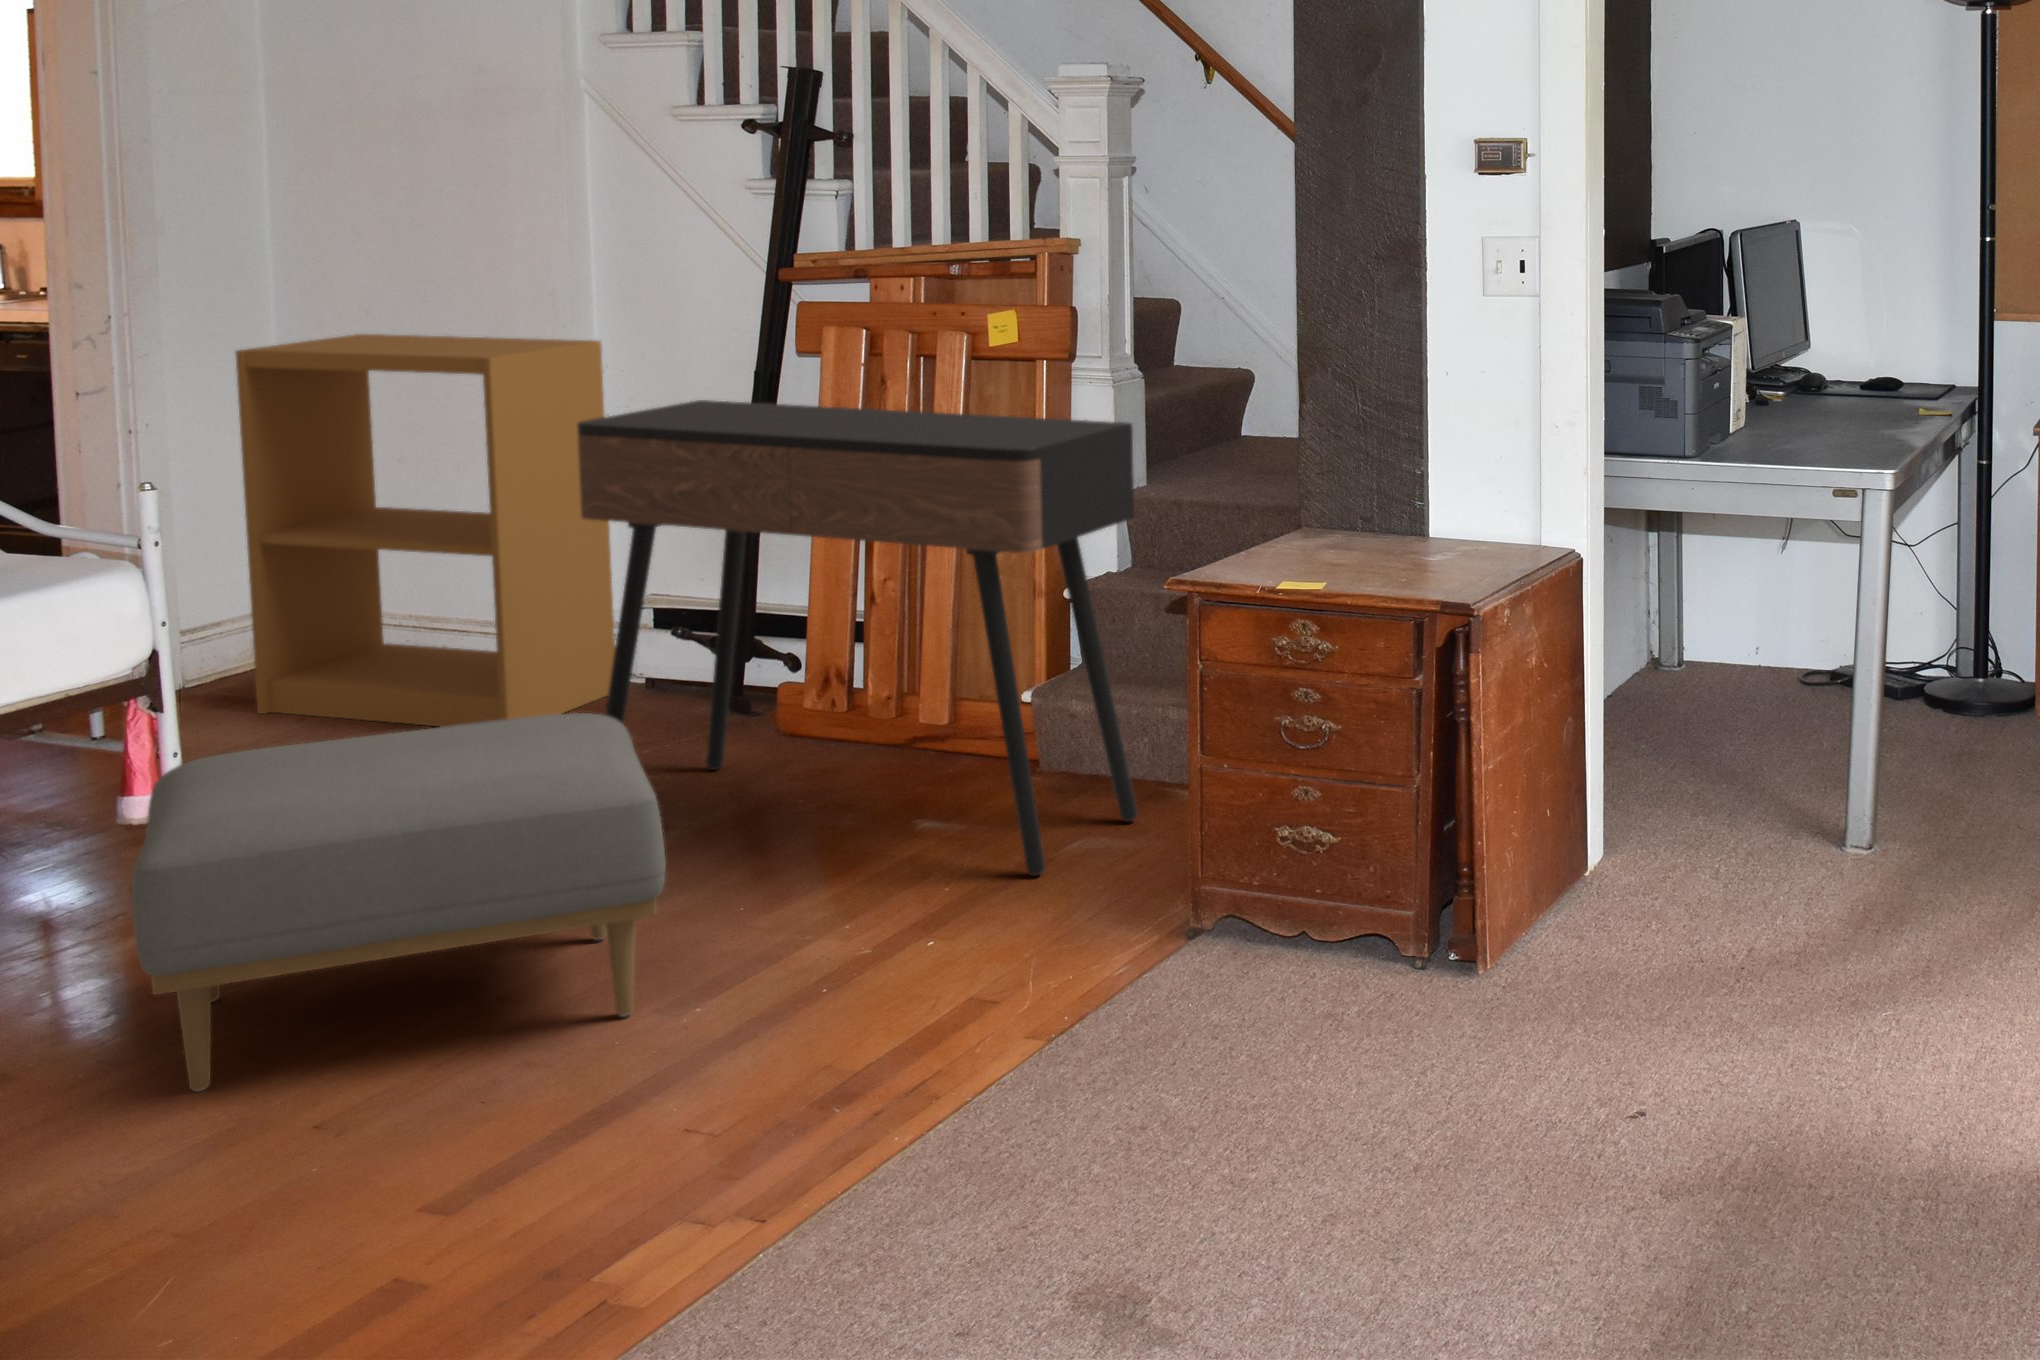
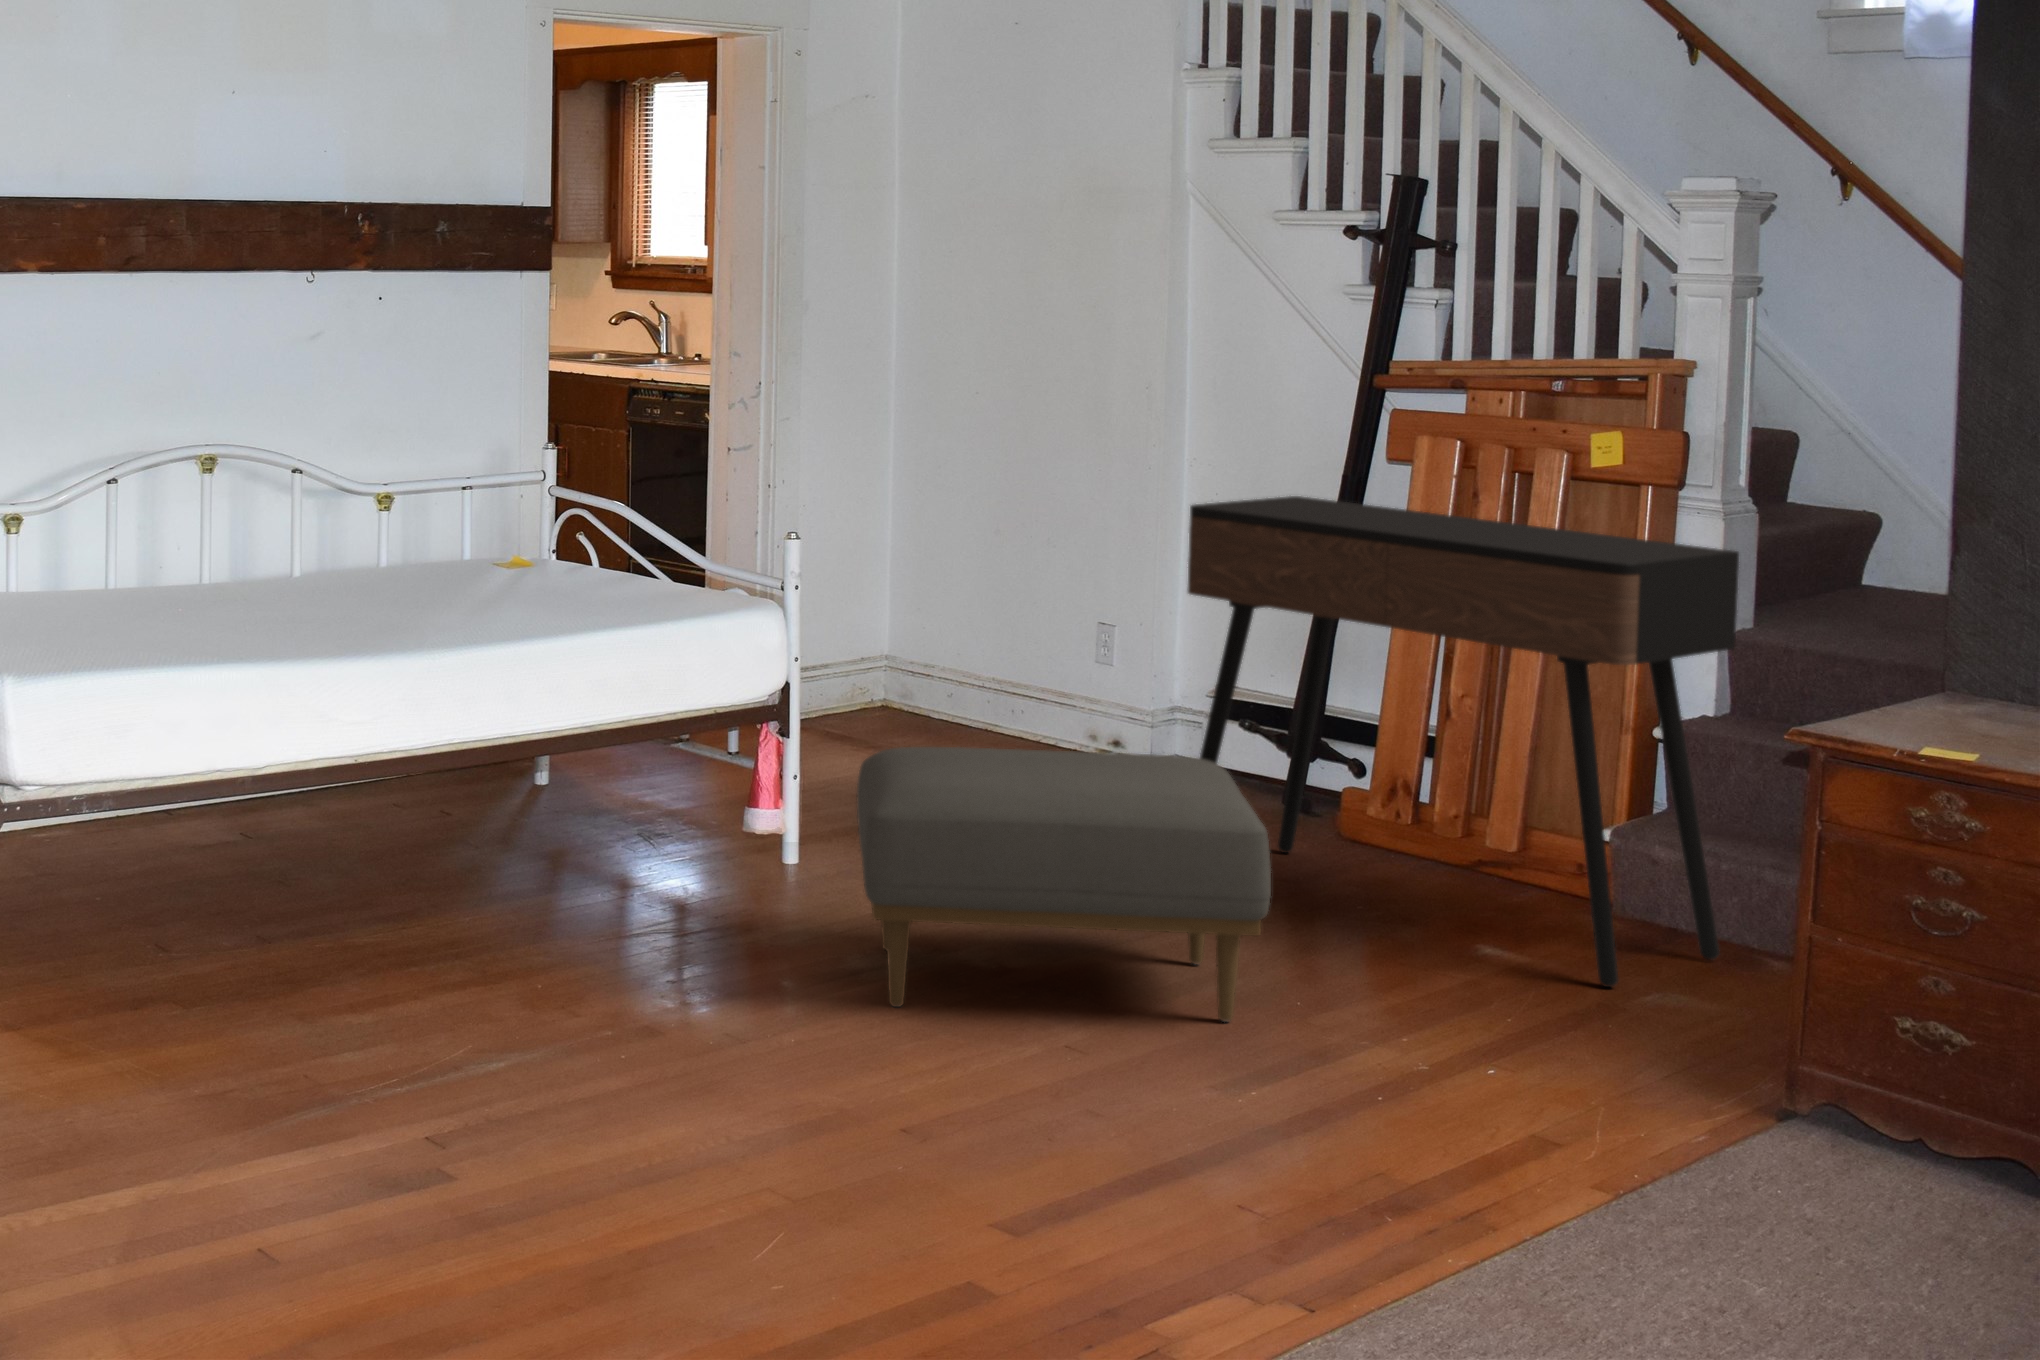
bookshelf: present [236,334,616,727] -> none [872,414,1195,797]

